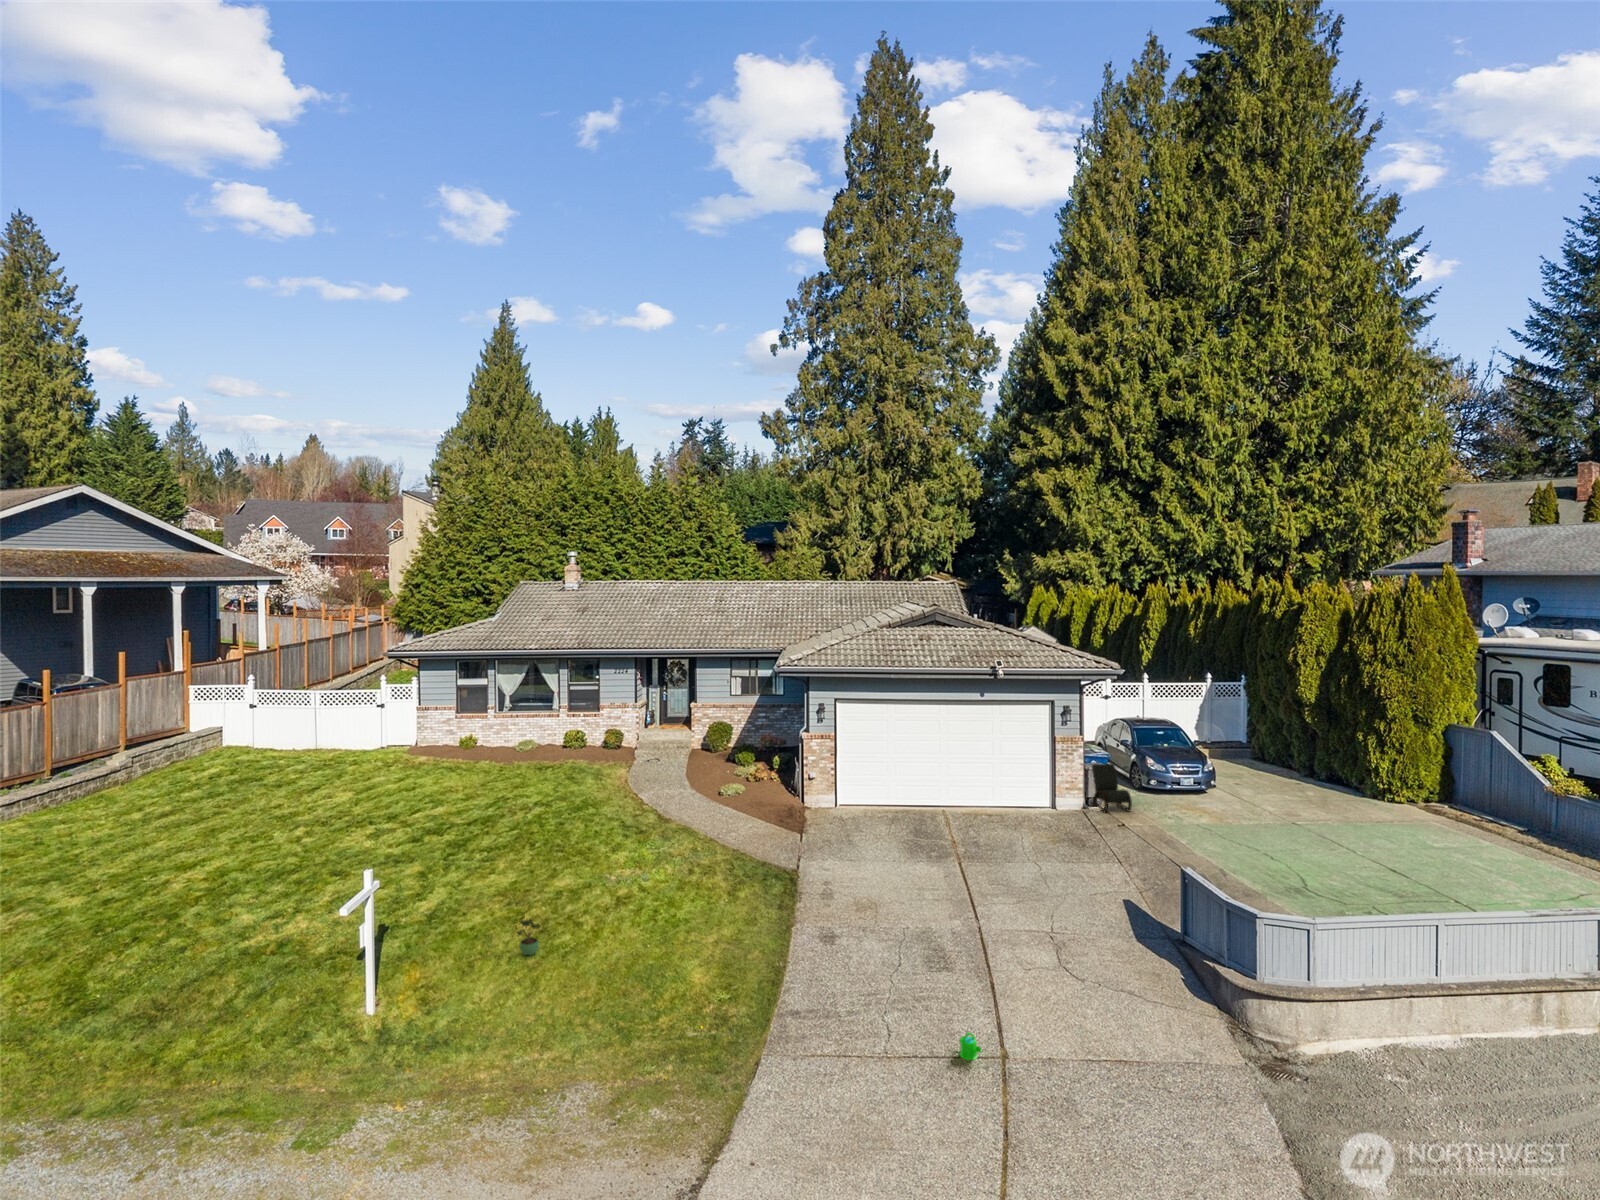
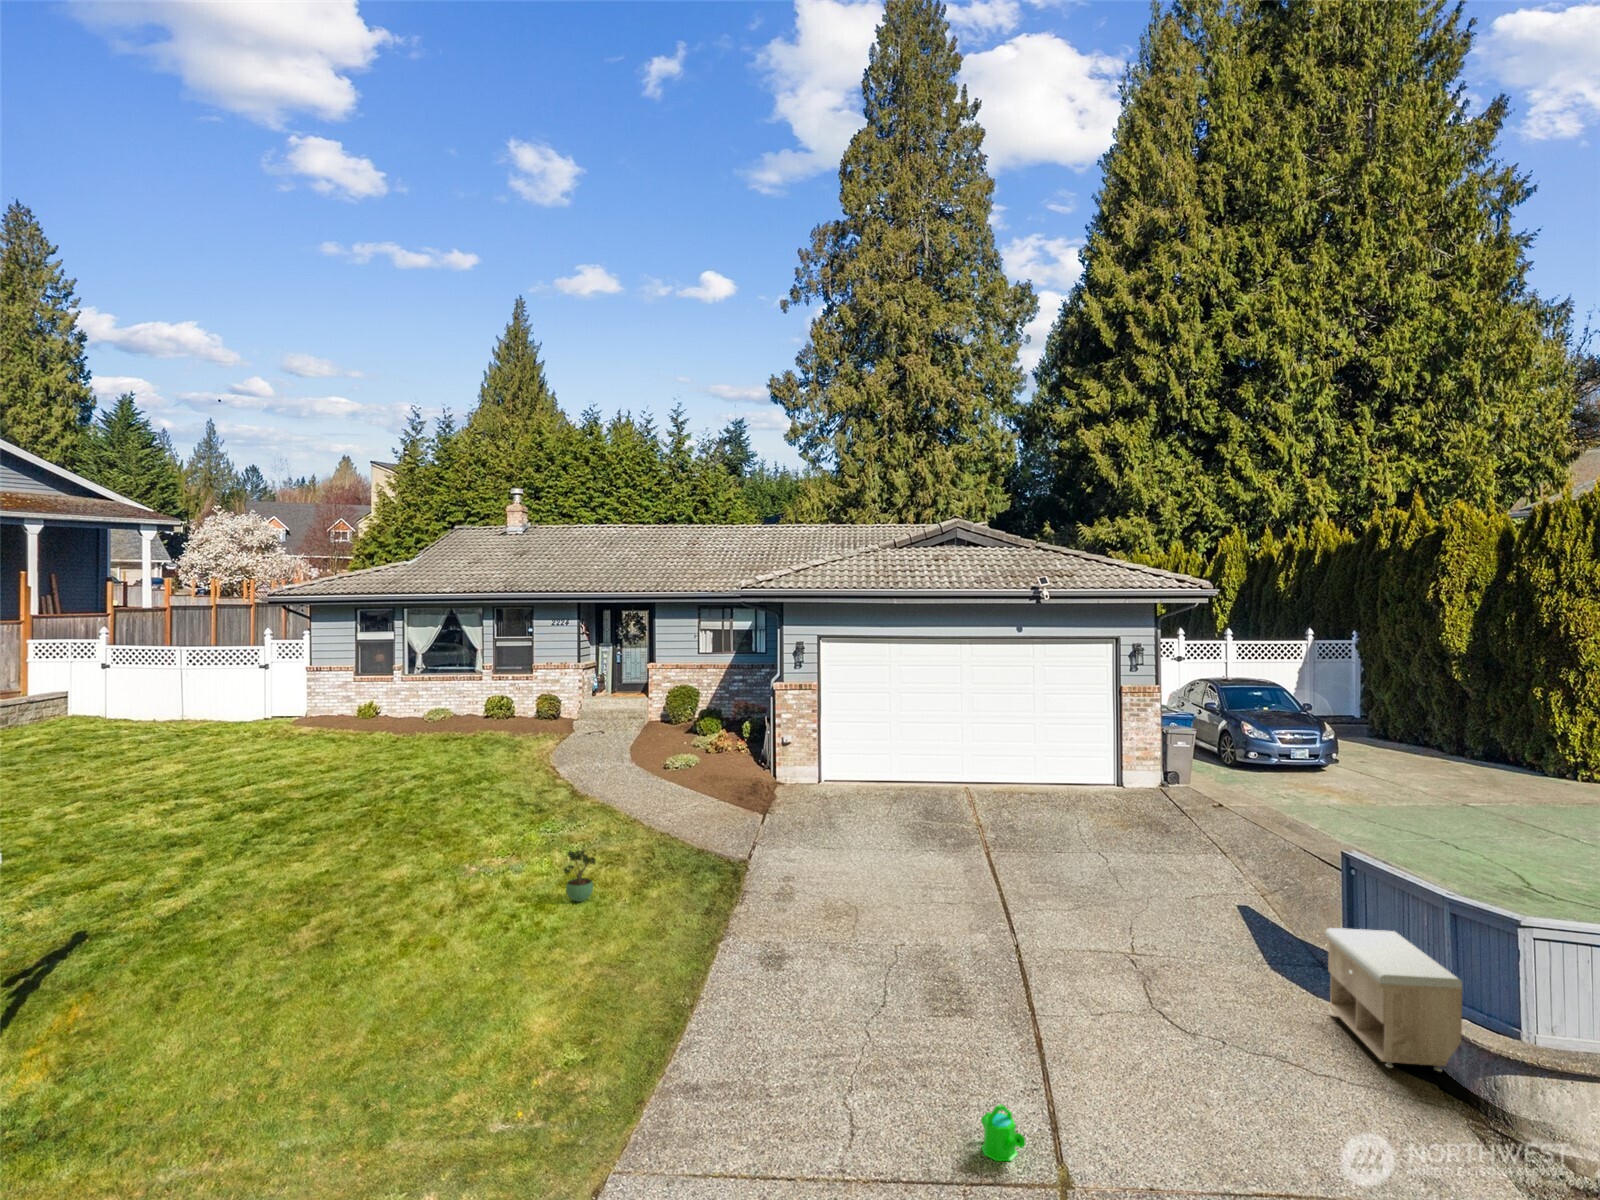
lounge chair: present [1092,763,1132,813] -> none [1165,728,1223,792]
potted plant: present [517,919,540,955] -> present [563,850,596,902]
storage bench: none [1155,929,1218,1009] -> present [1325,928,1463,1072]

